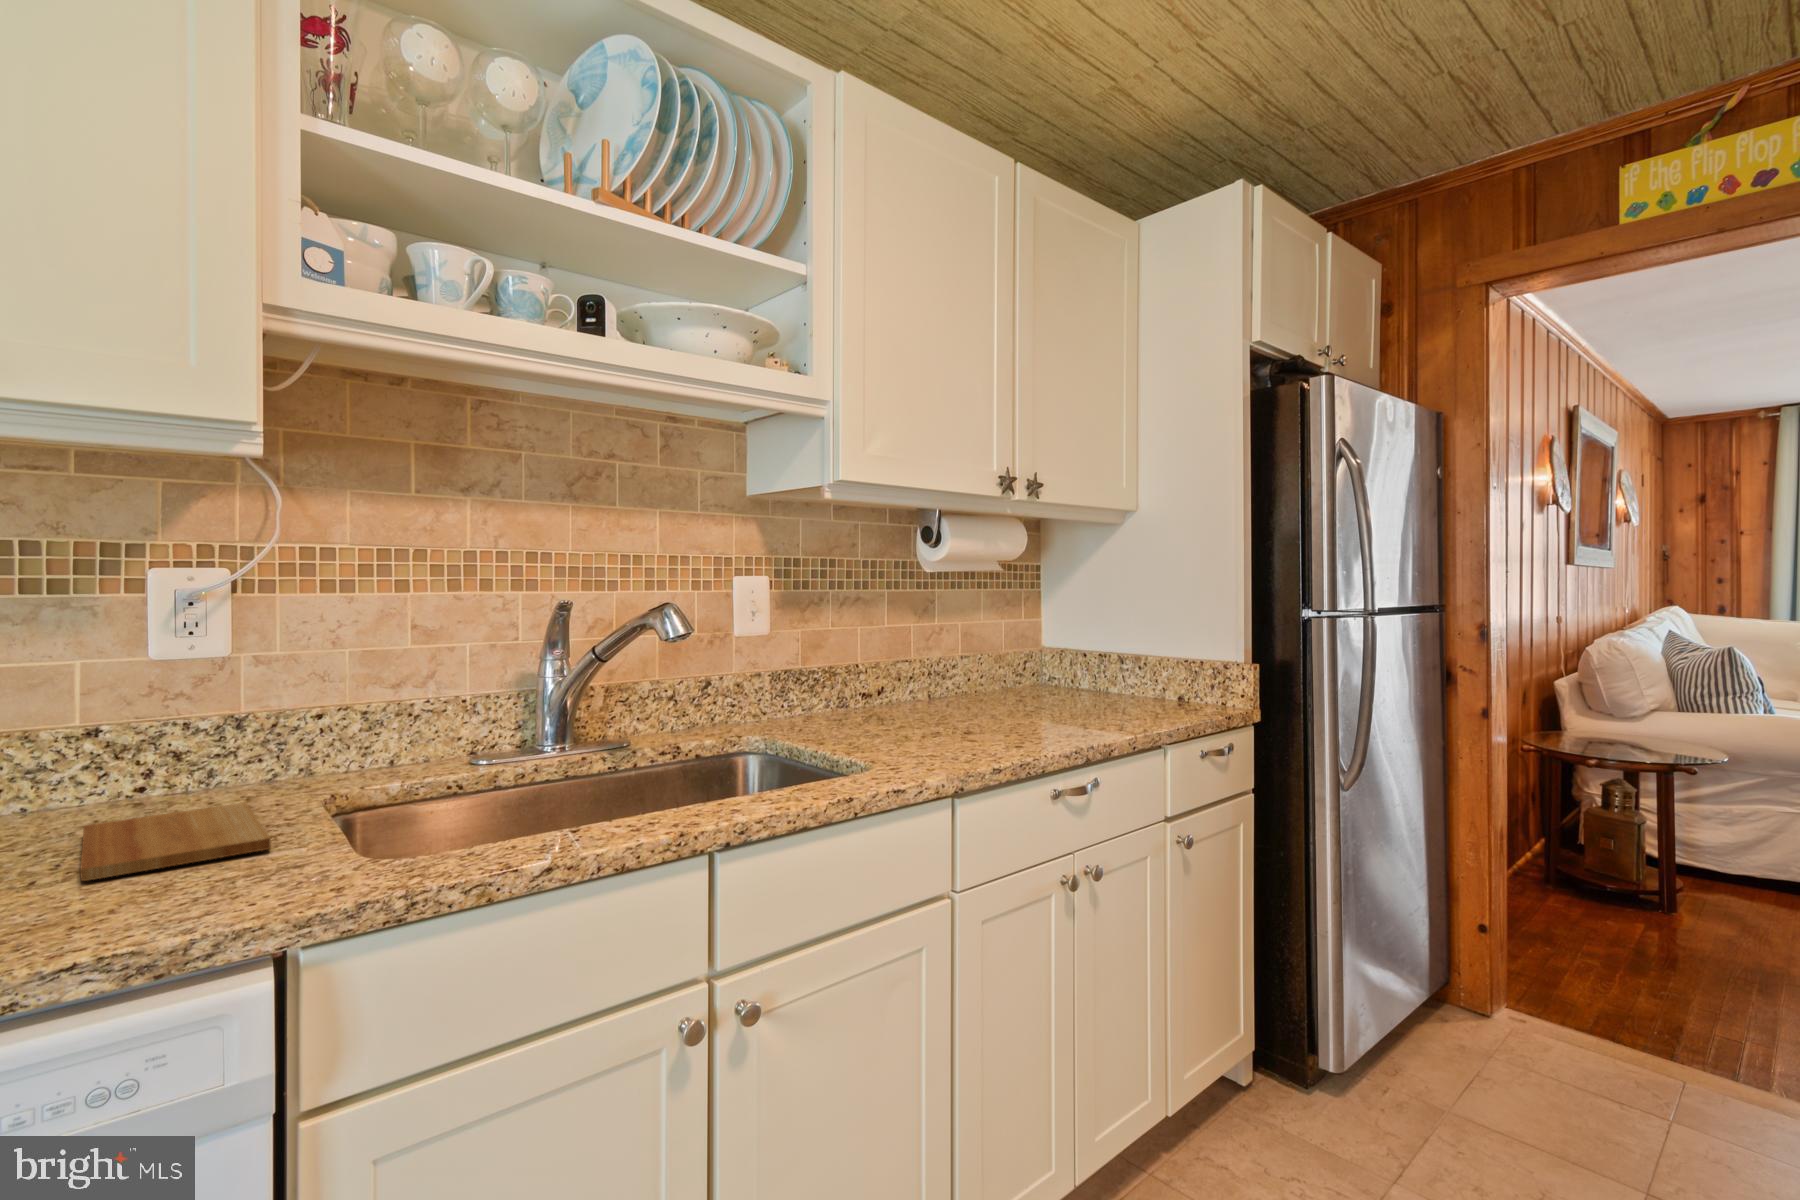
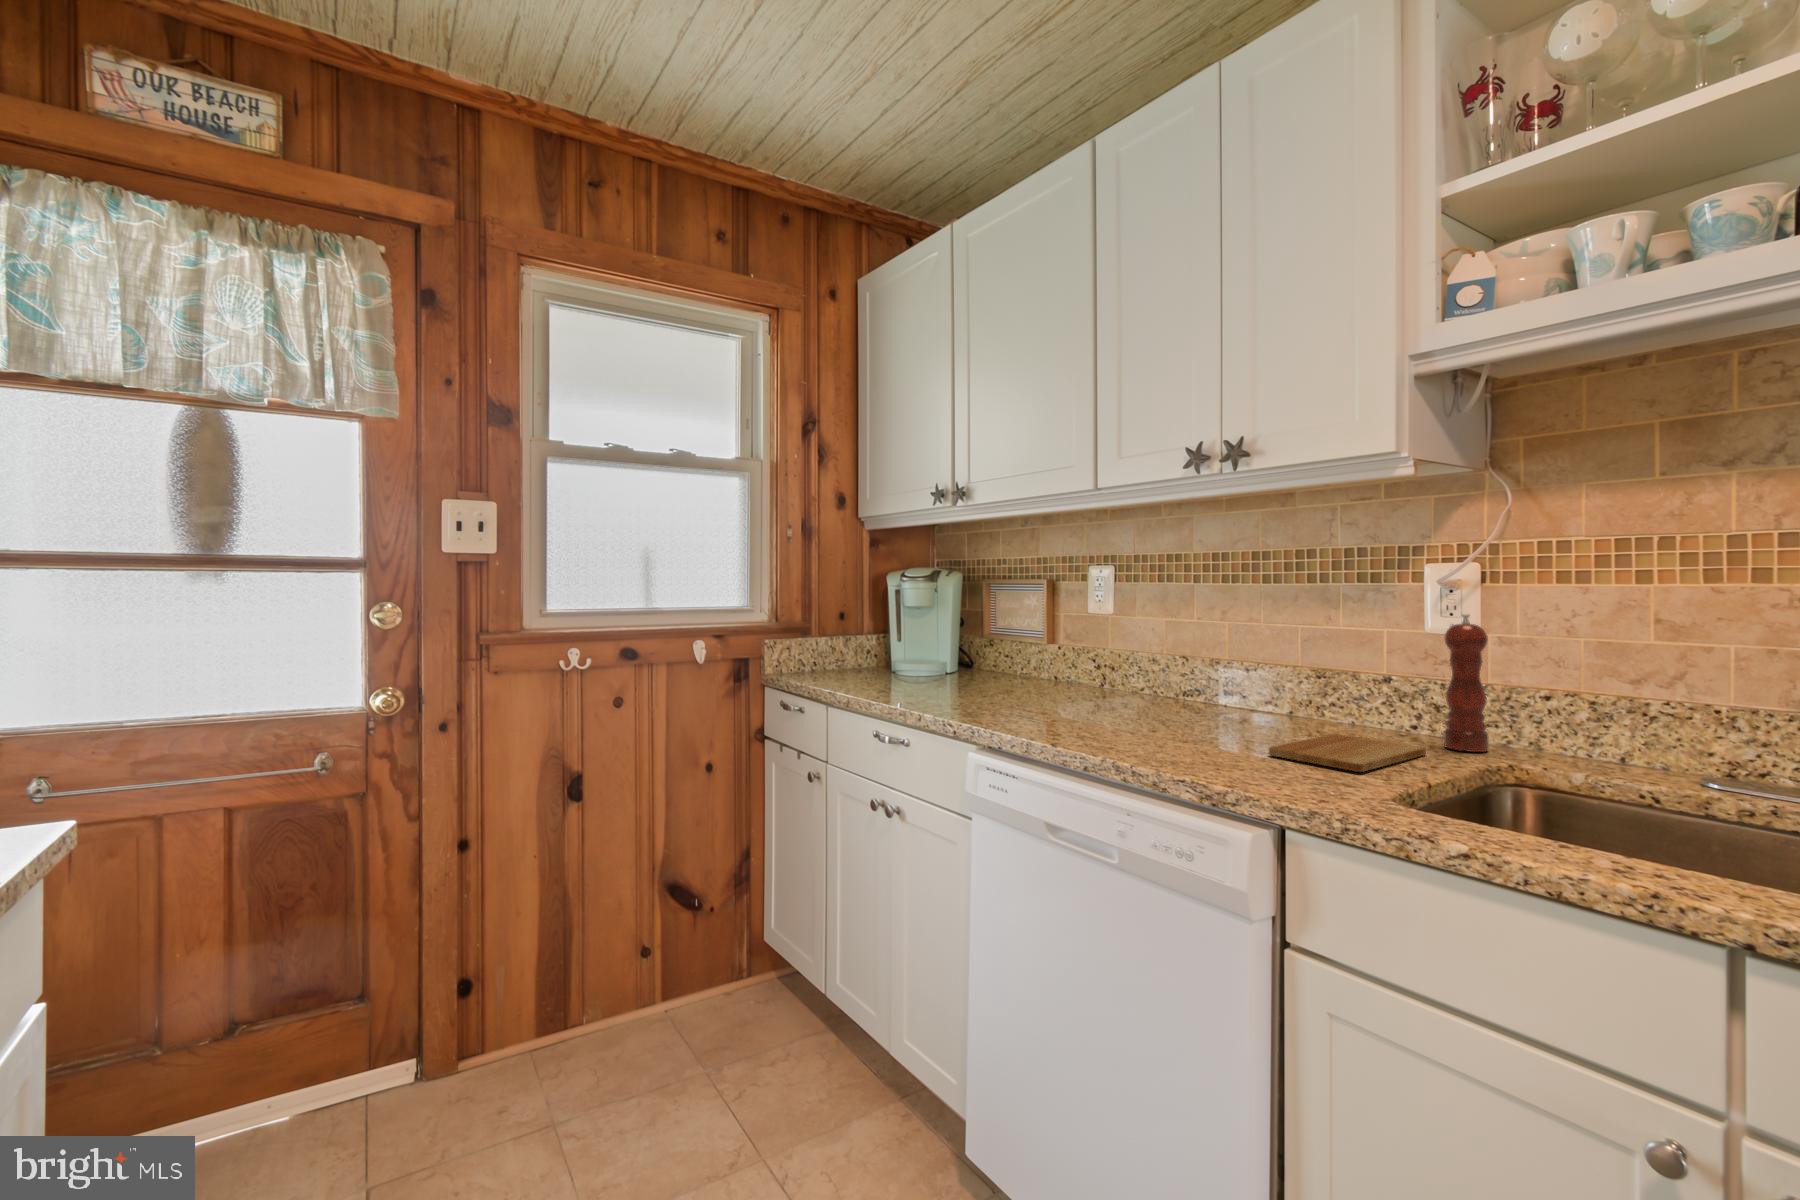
pepper mill: none [225,627,281,800] -> present [1444,614,1489,752]

